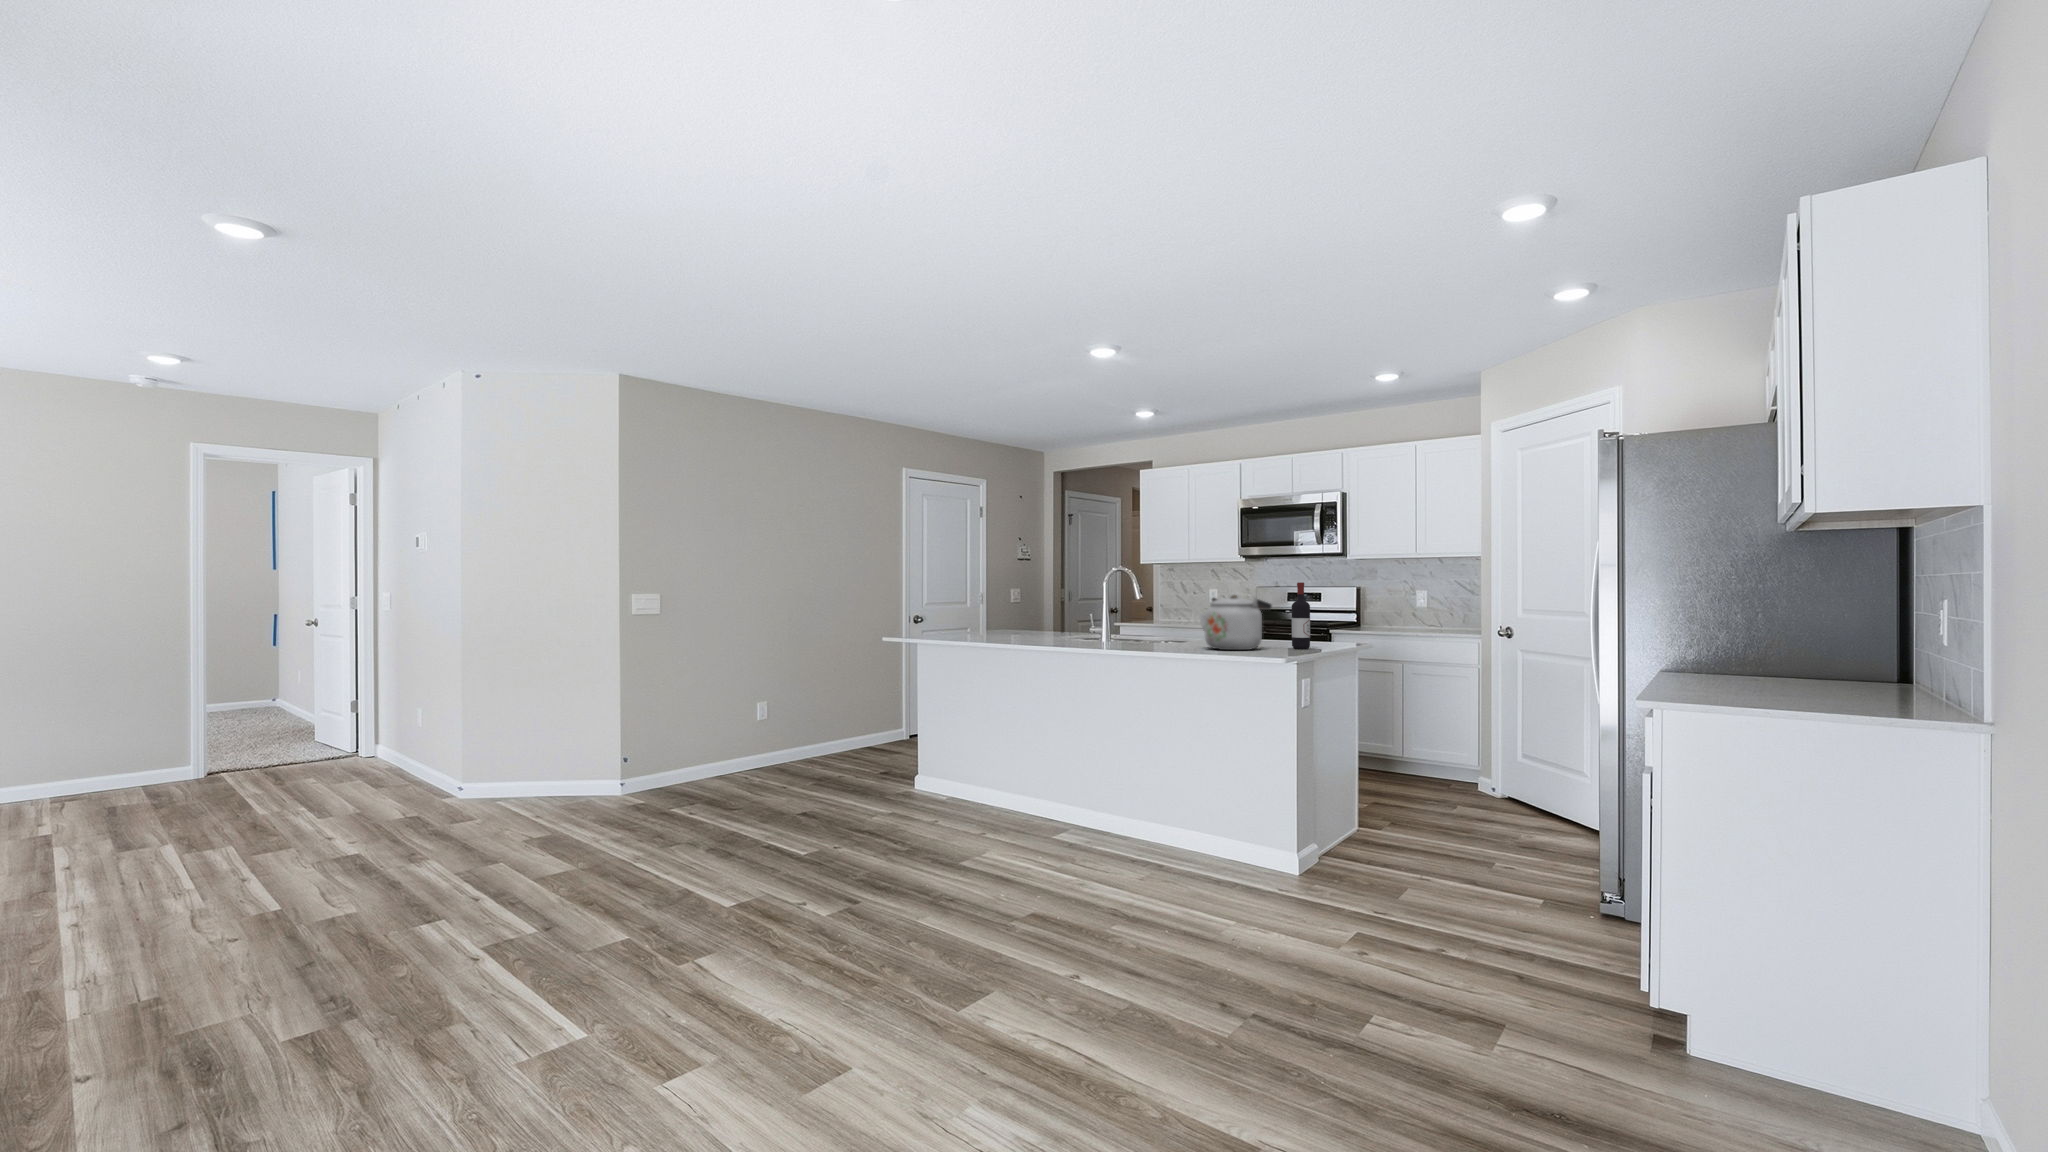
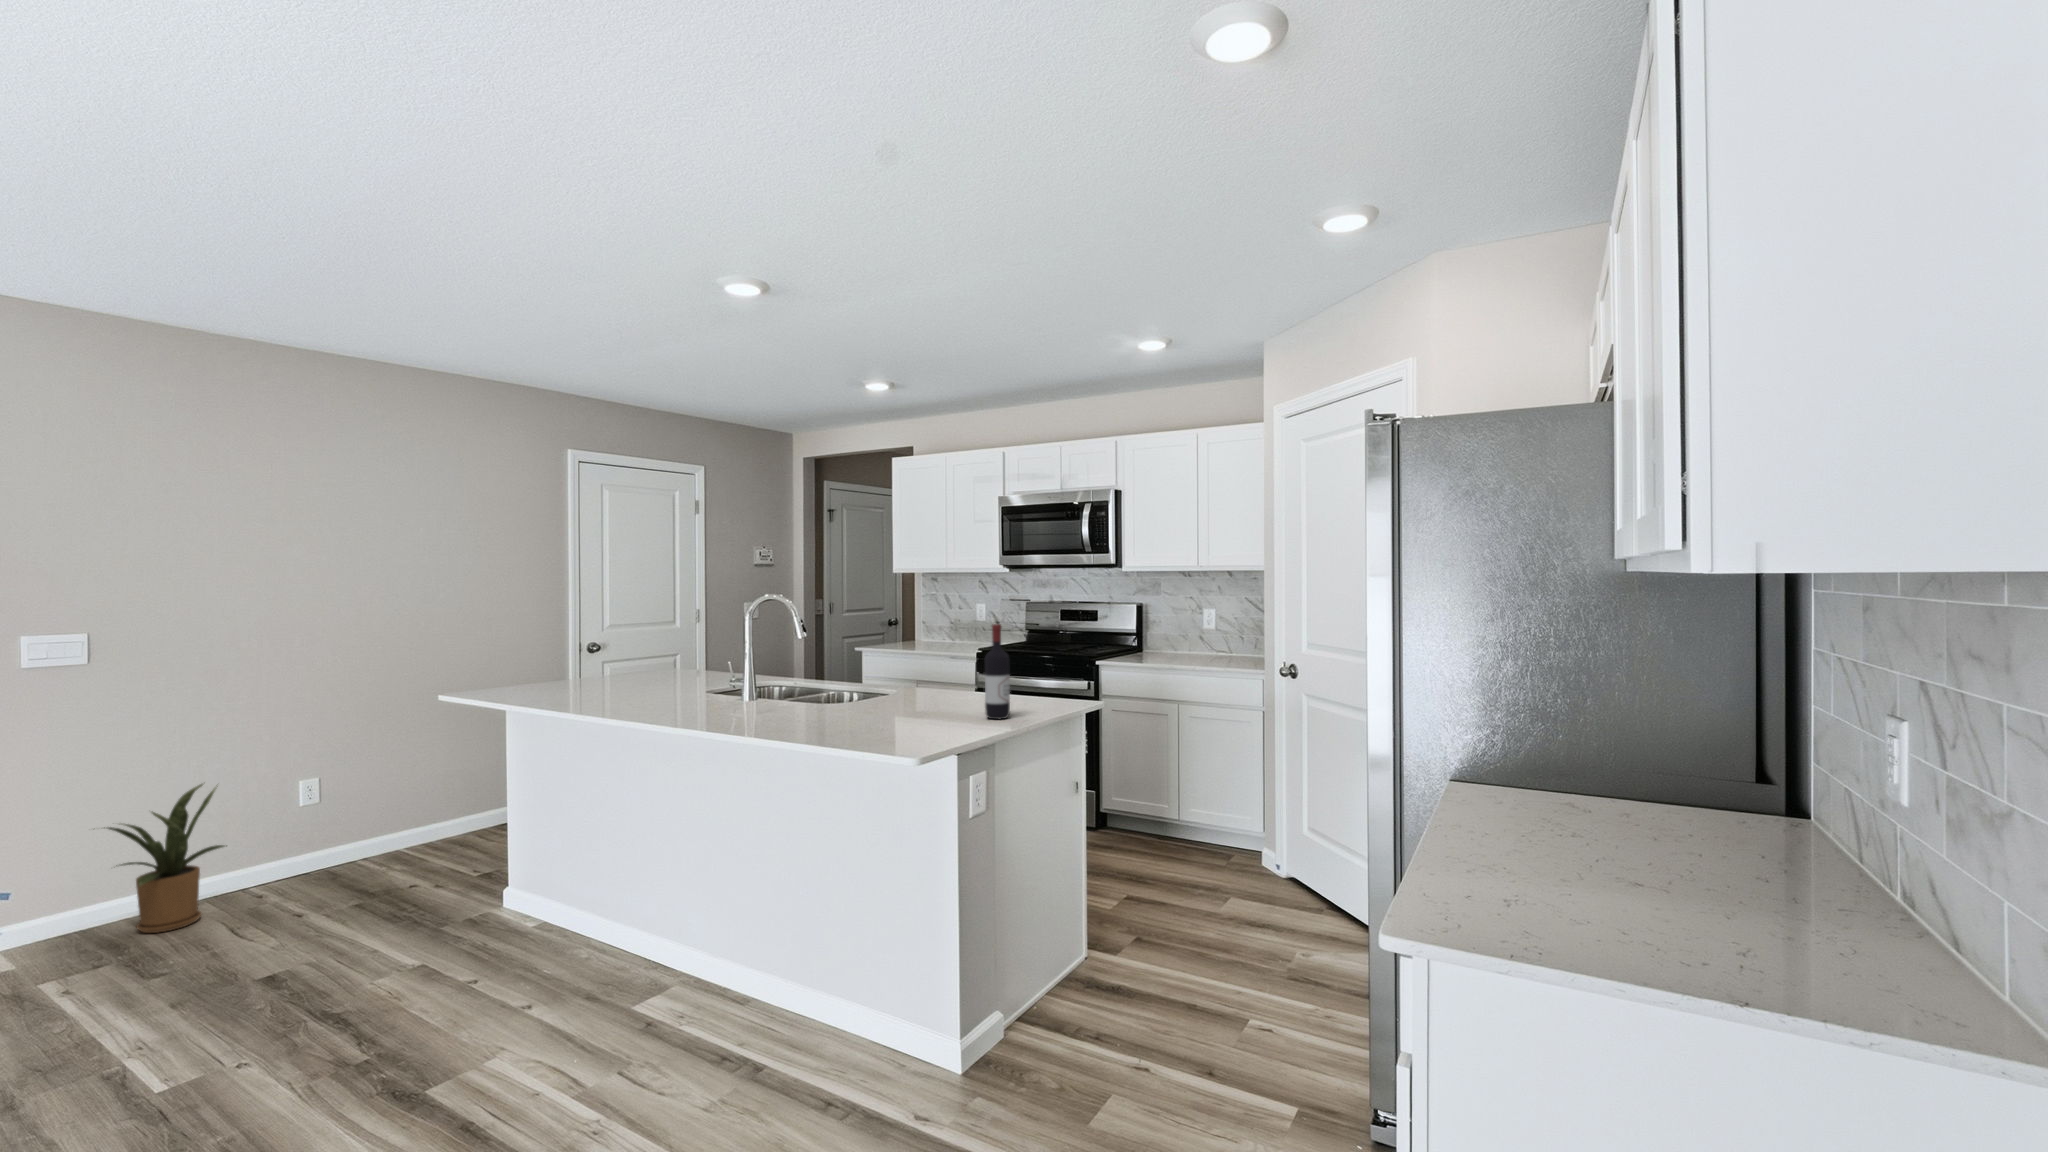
kettle: present [1200,594,1272,650] -> none [859,643,956,726]
house plant: none [665,695,728,792] -> present [104,784,224,933]

